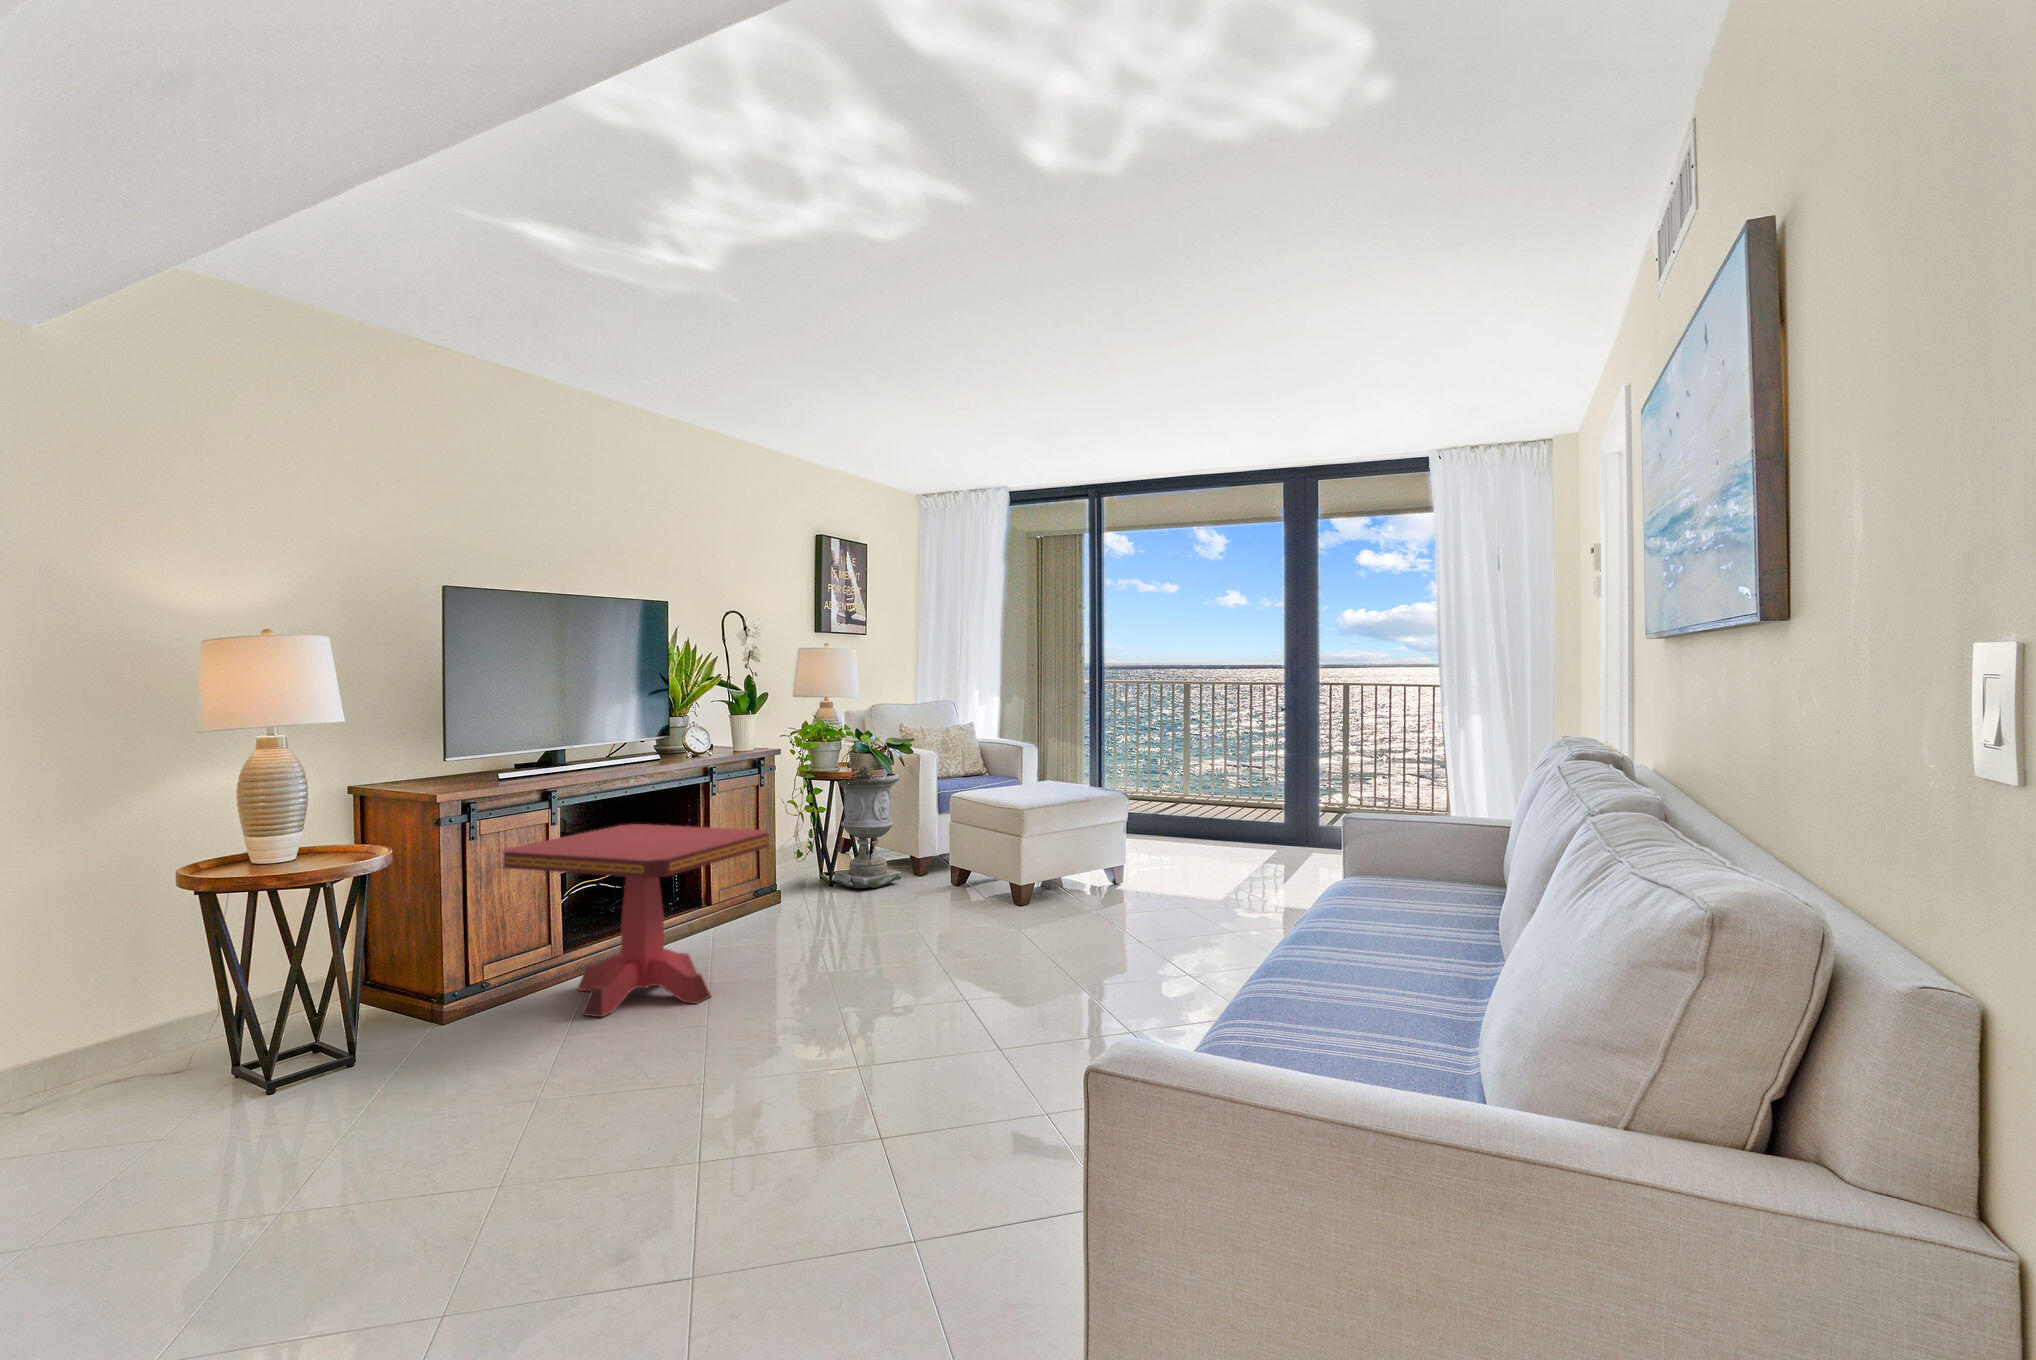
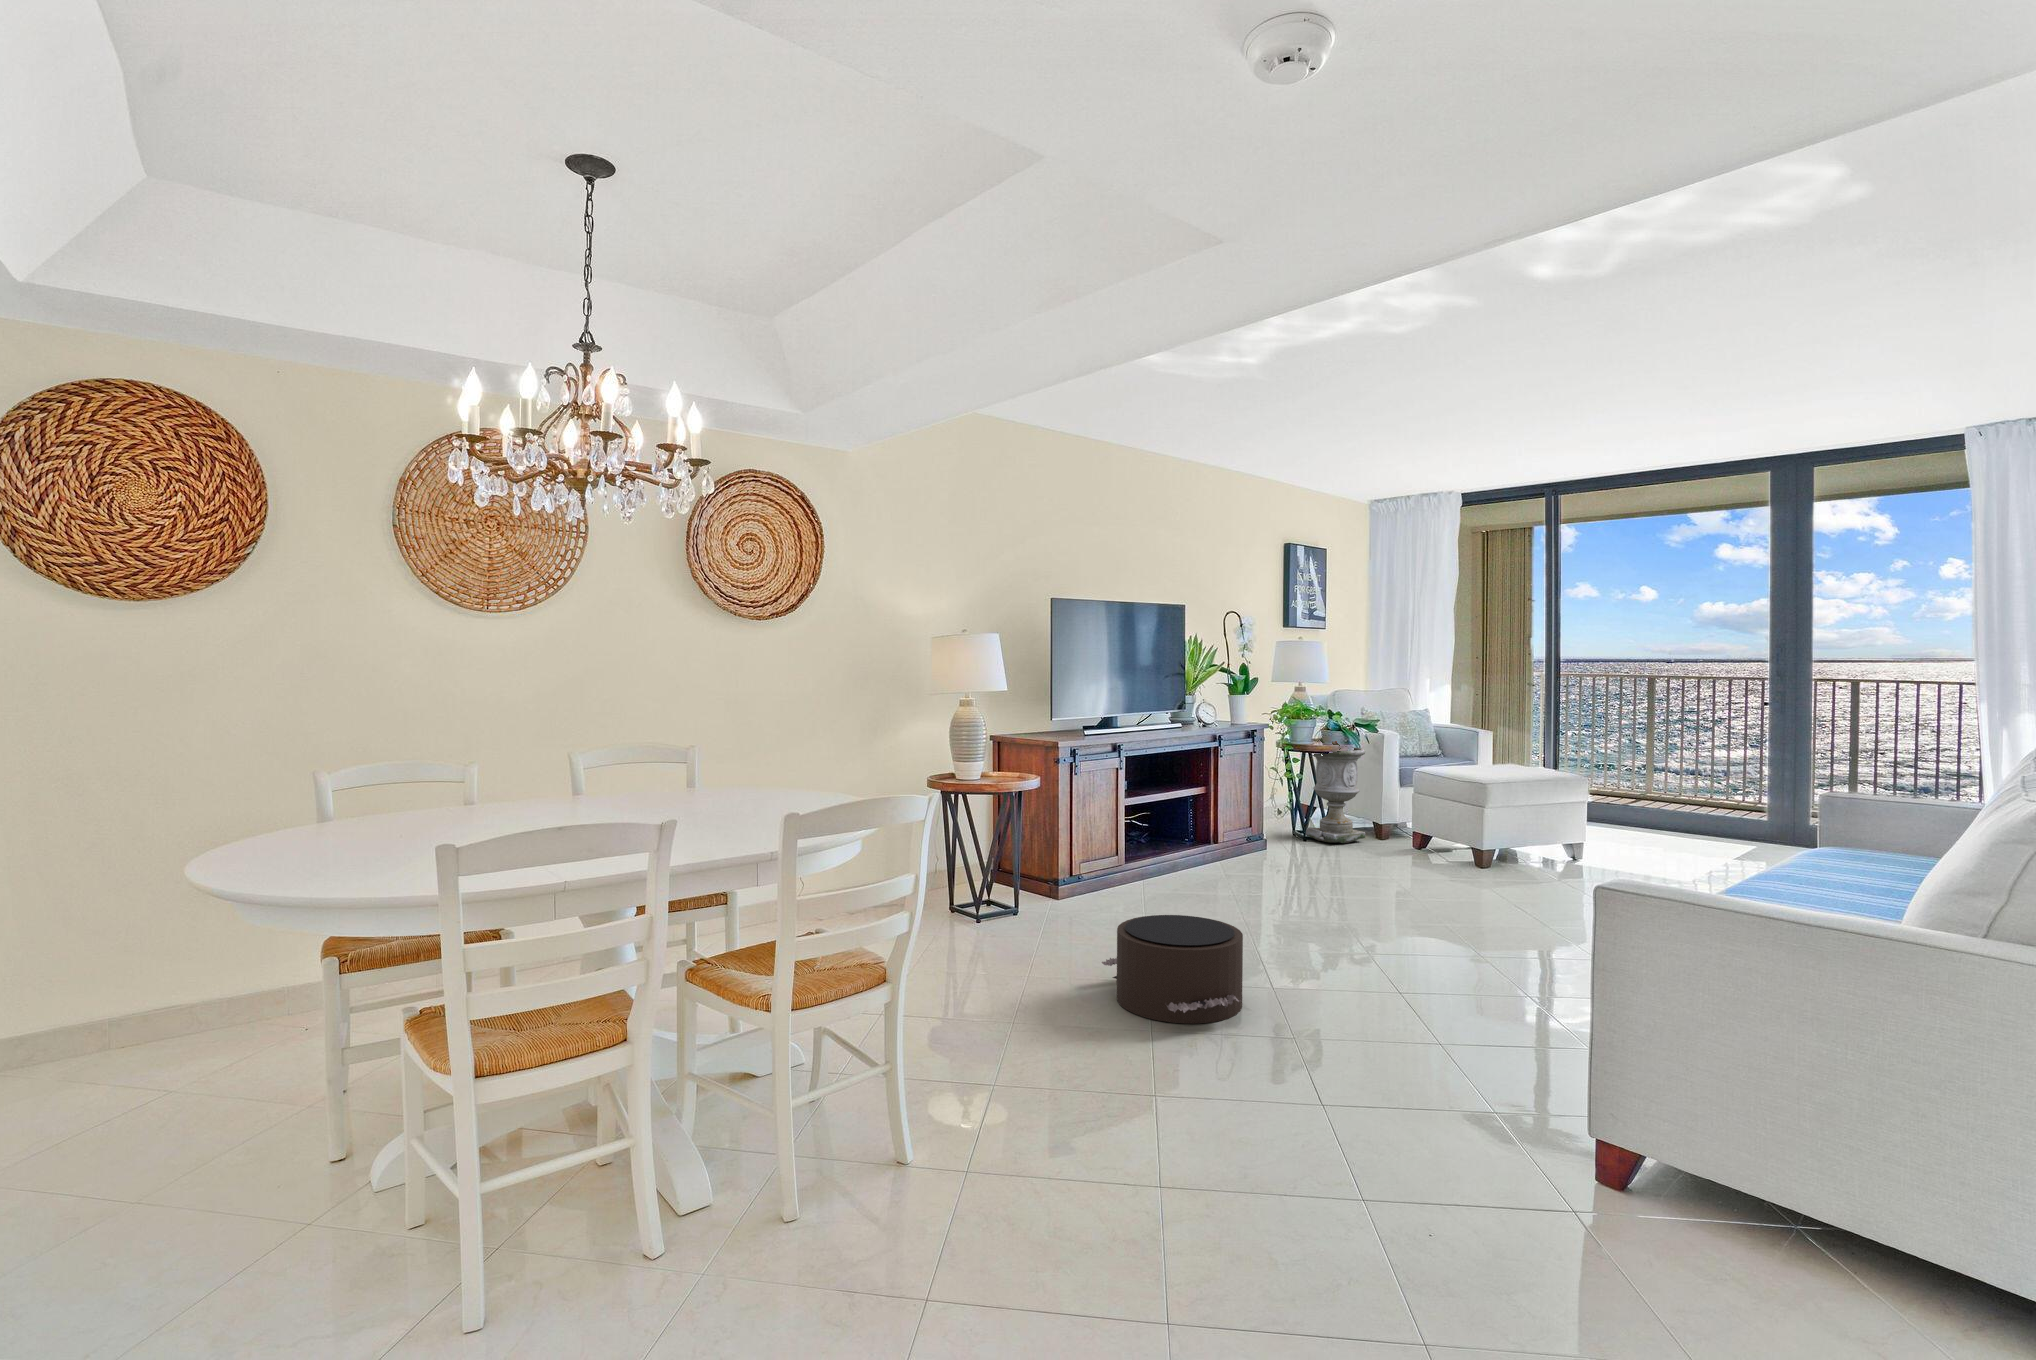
side table: present [504,824,769,1017] -> none [1094,775,1279,911]
pouf: none [438,1043,653,1230] -> present [1102,915,1243,1024]

